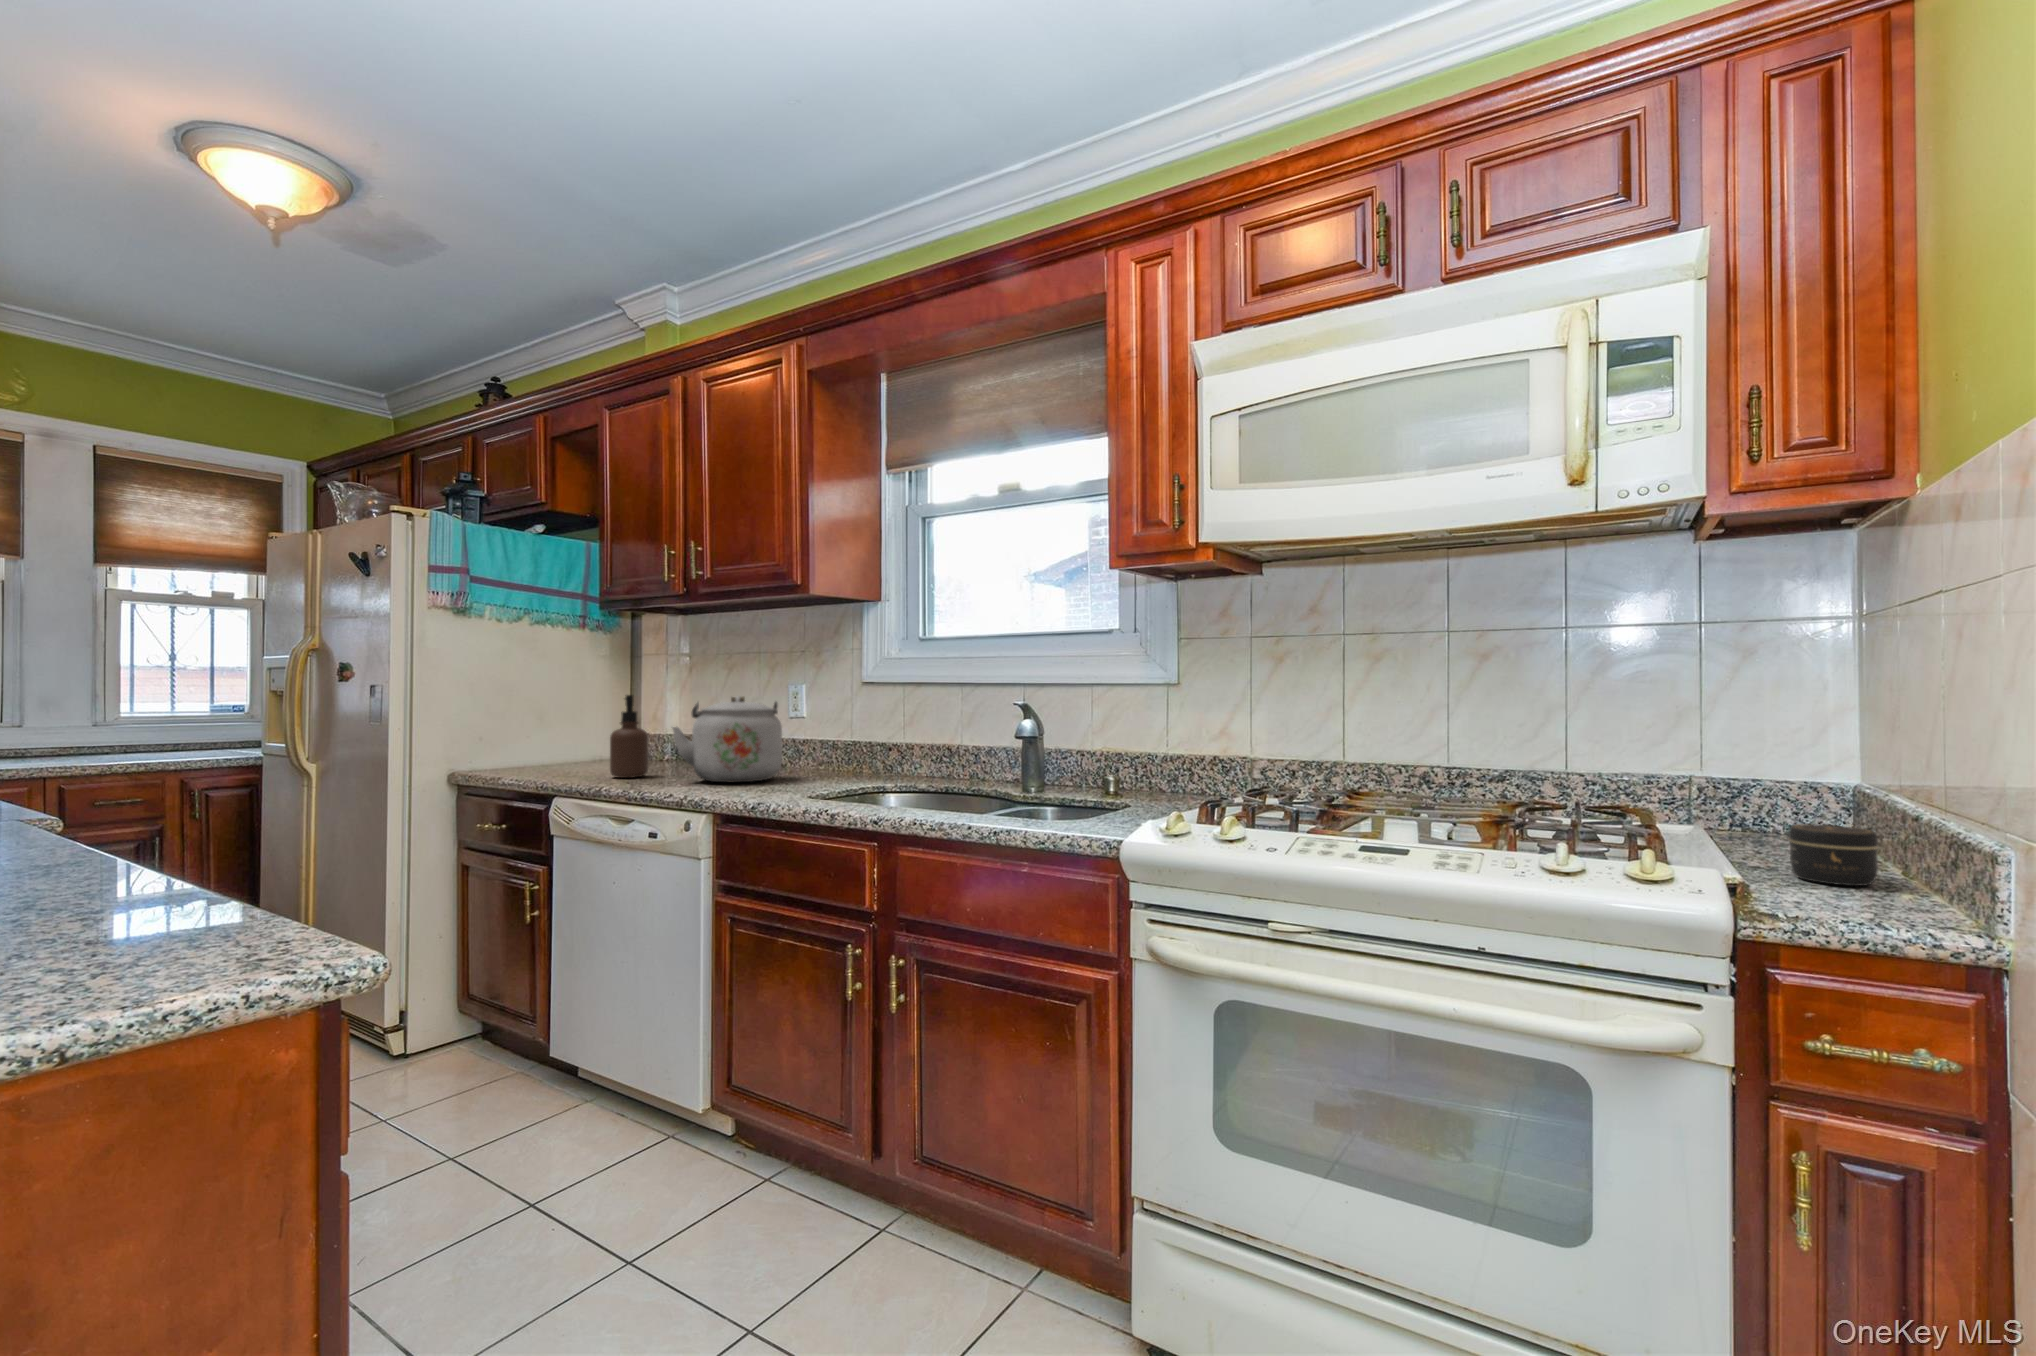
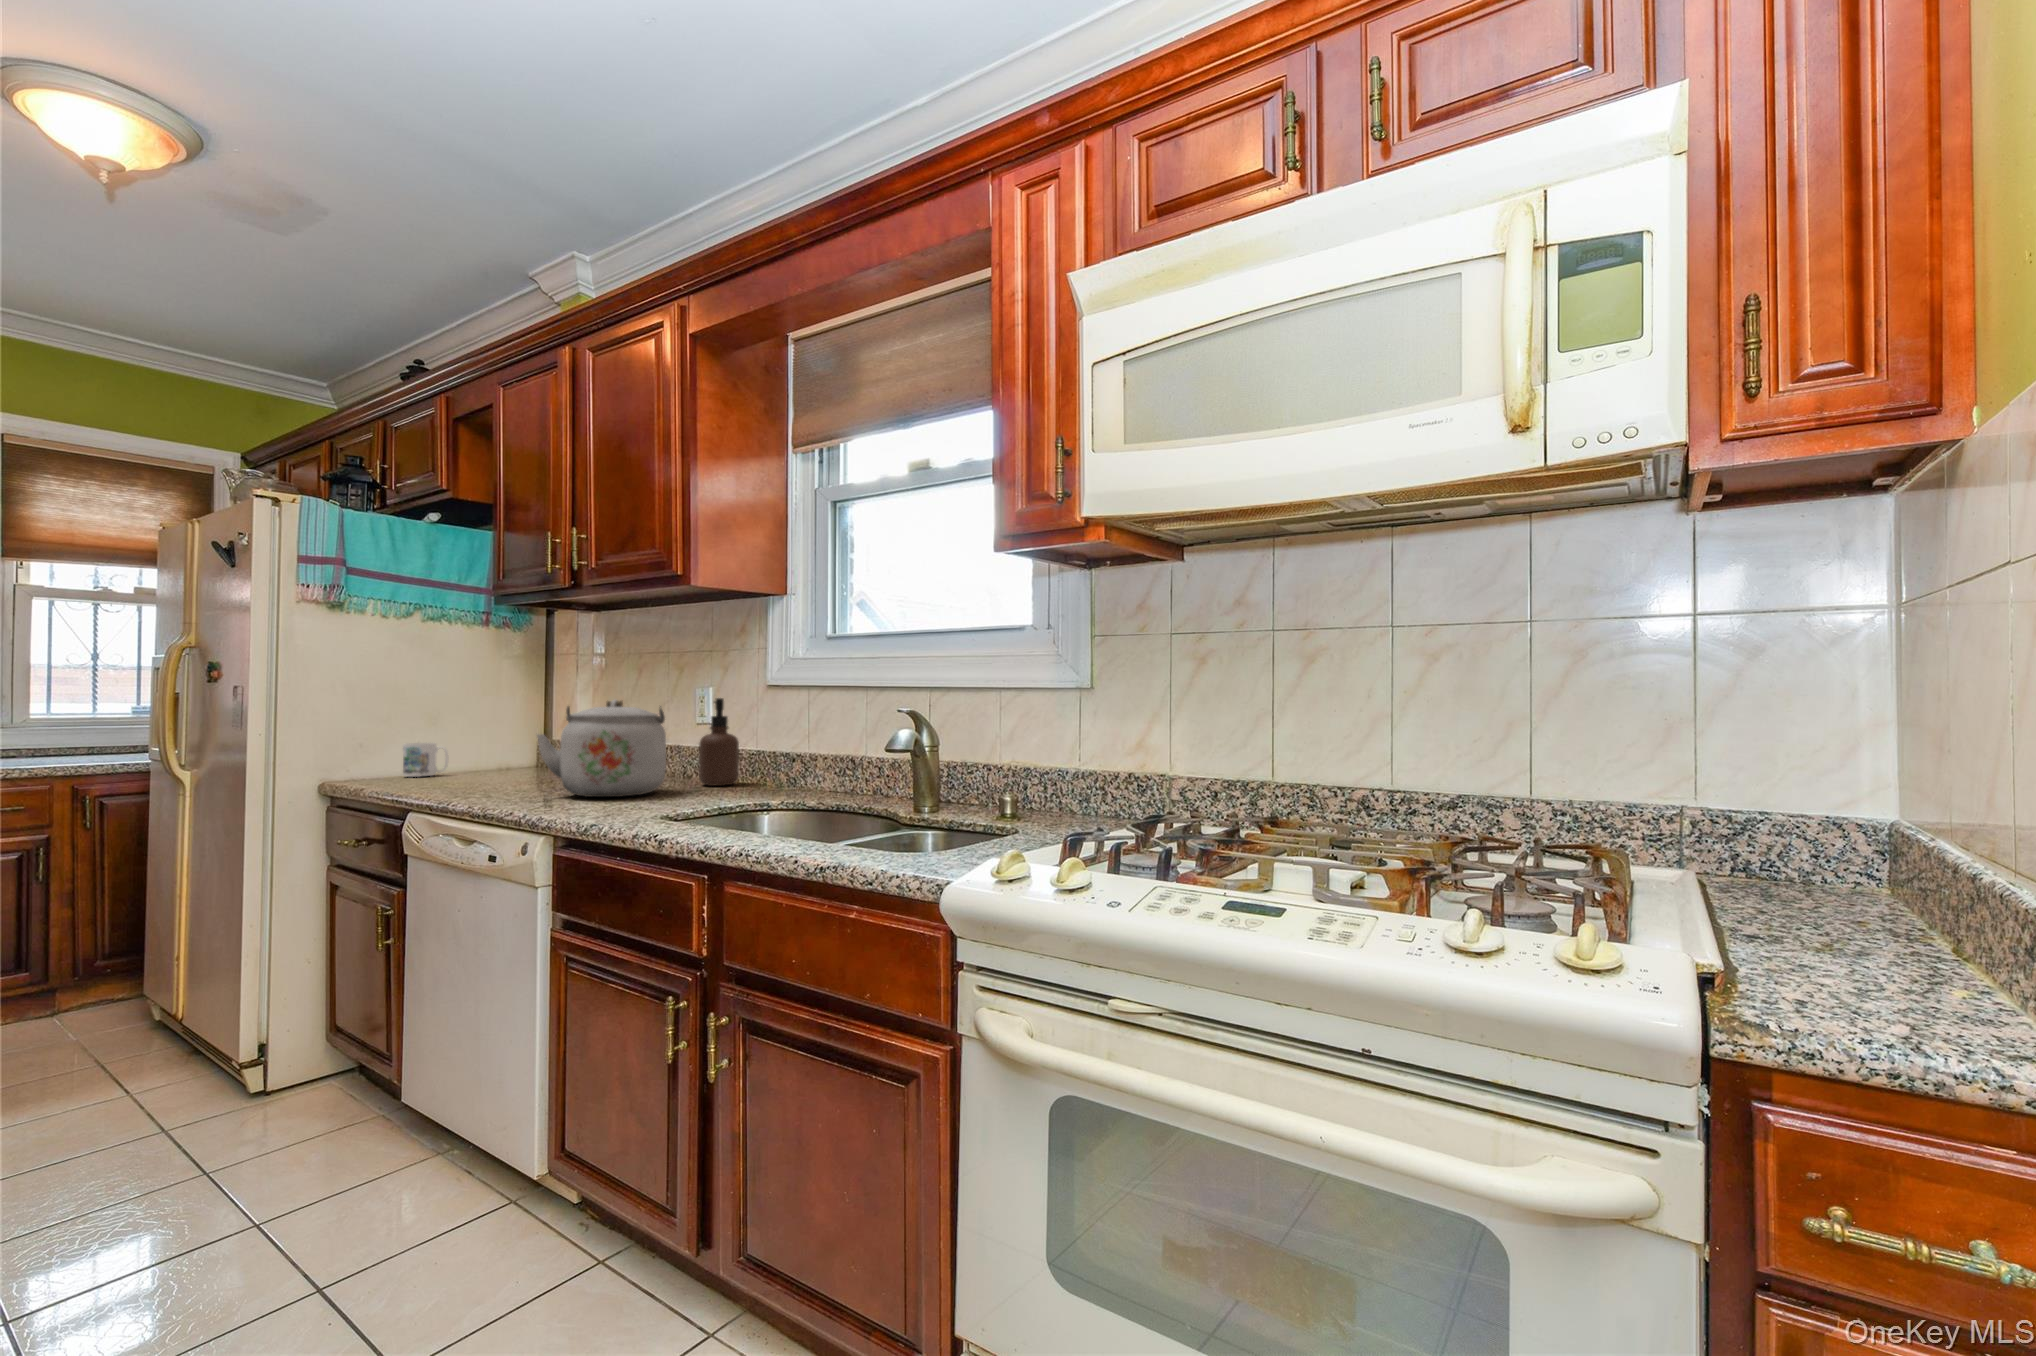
soap dispenser: present [610,695,648,778] -> present [699,698,739,786]
mug: none [519,736,559,767] -> present [403,743,448,777]
jar: present [1789,824,1878,886] -> none [1797,882,1920,972]

